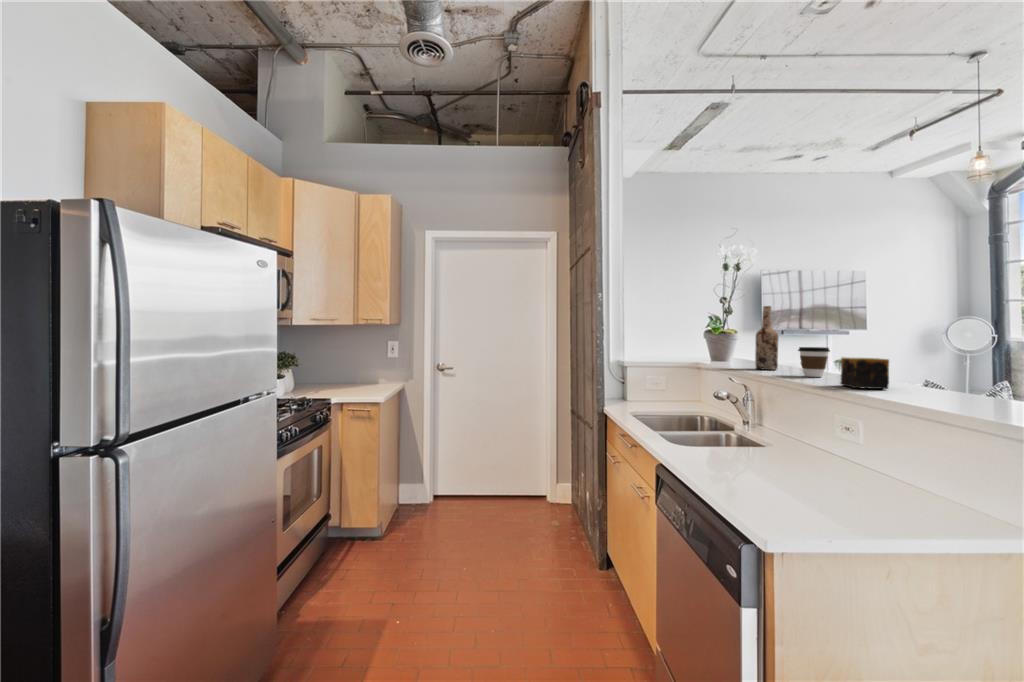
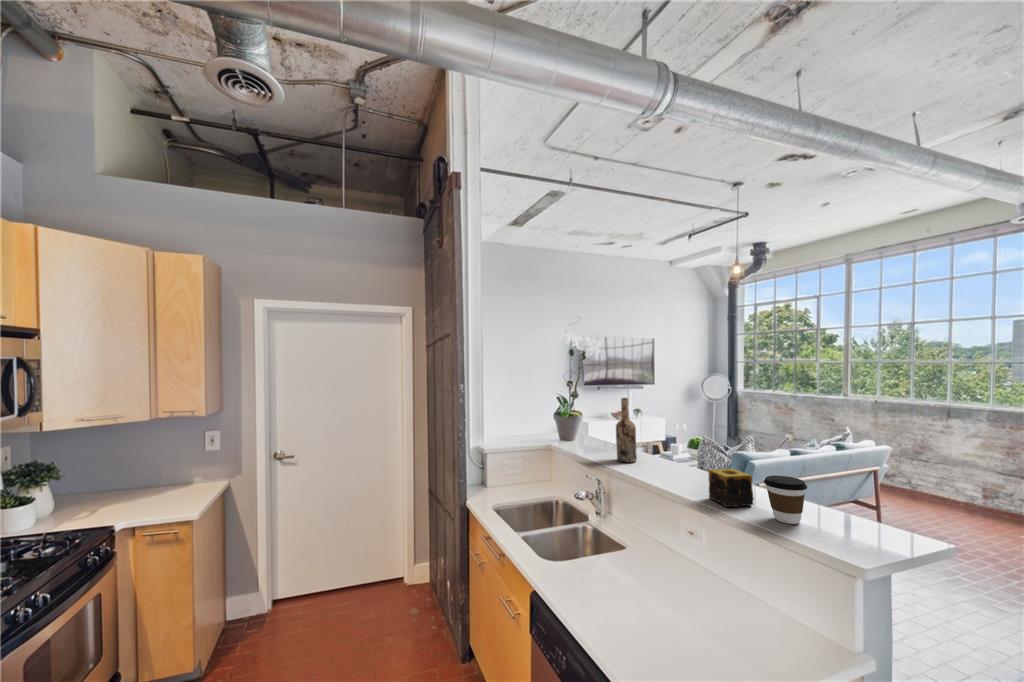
coffee cup: present [798,347,830,377] -> present [764,476,807,524]

